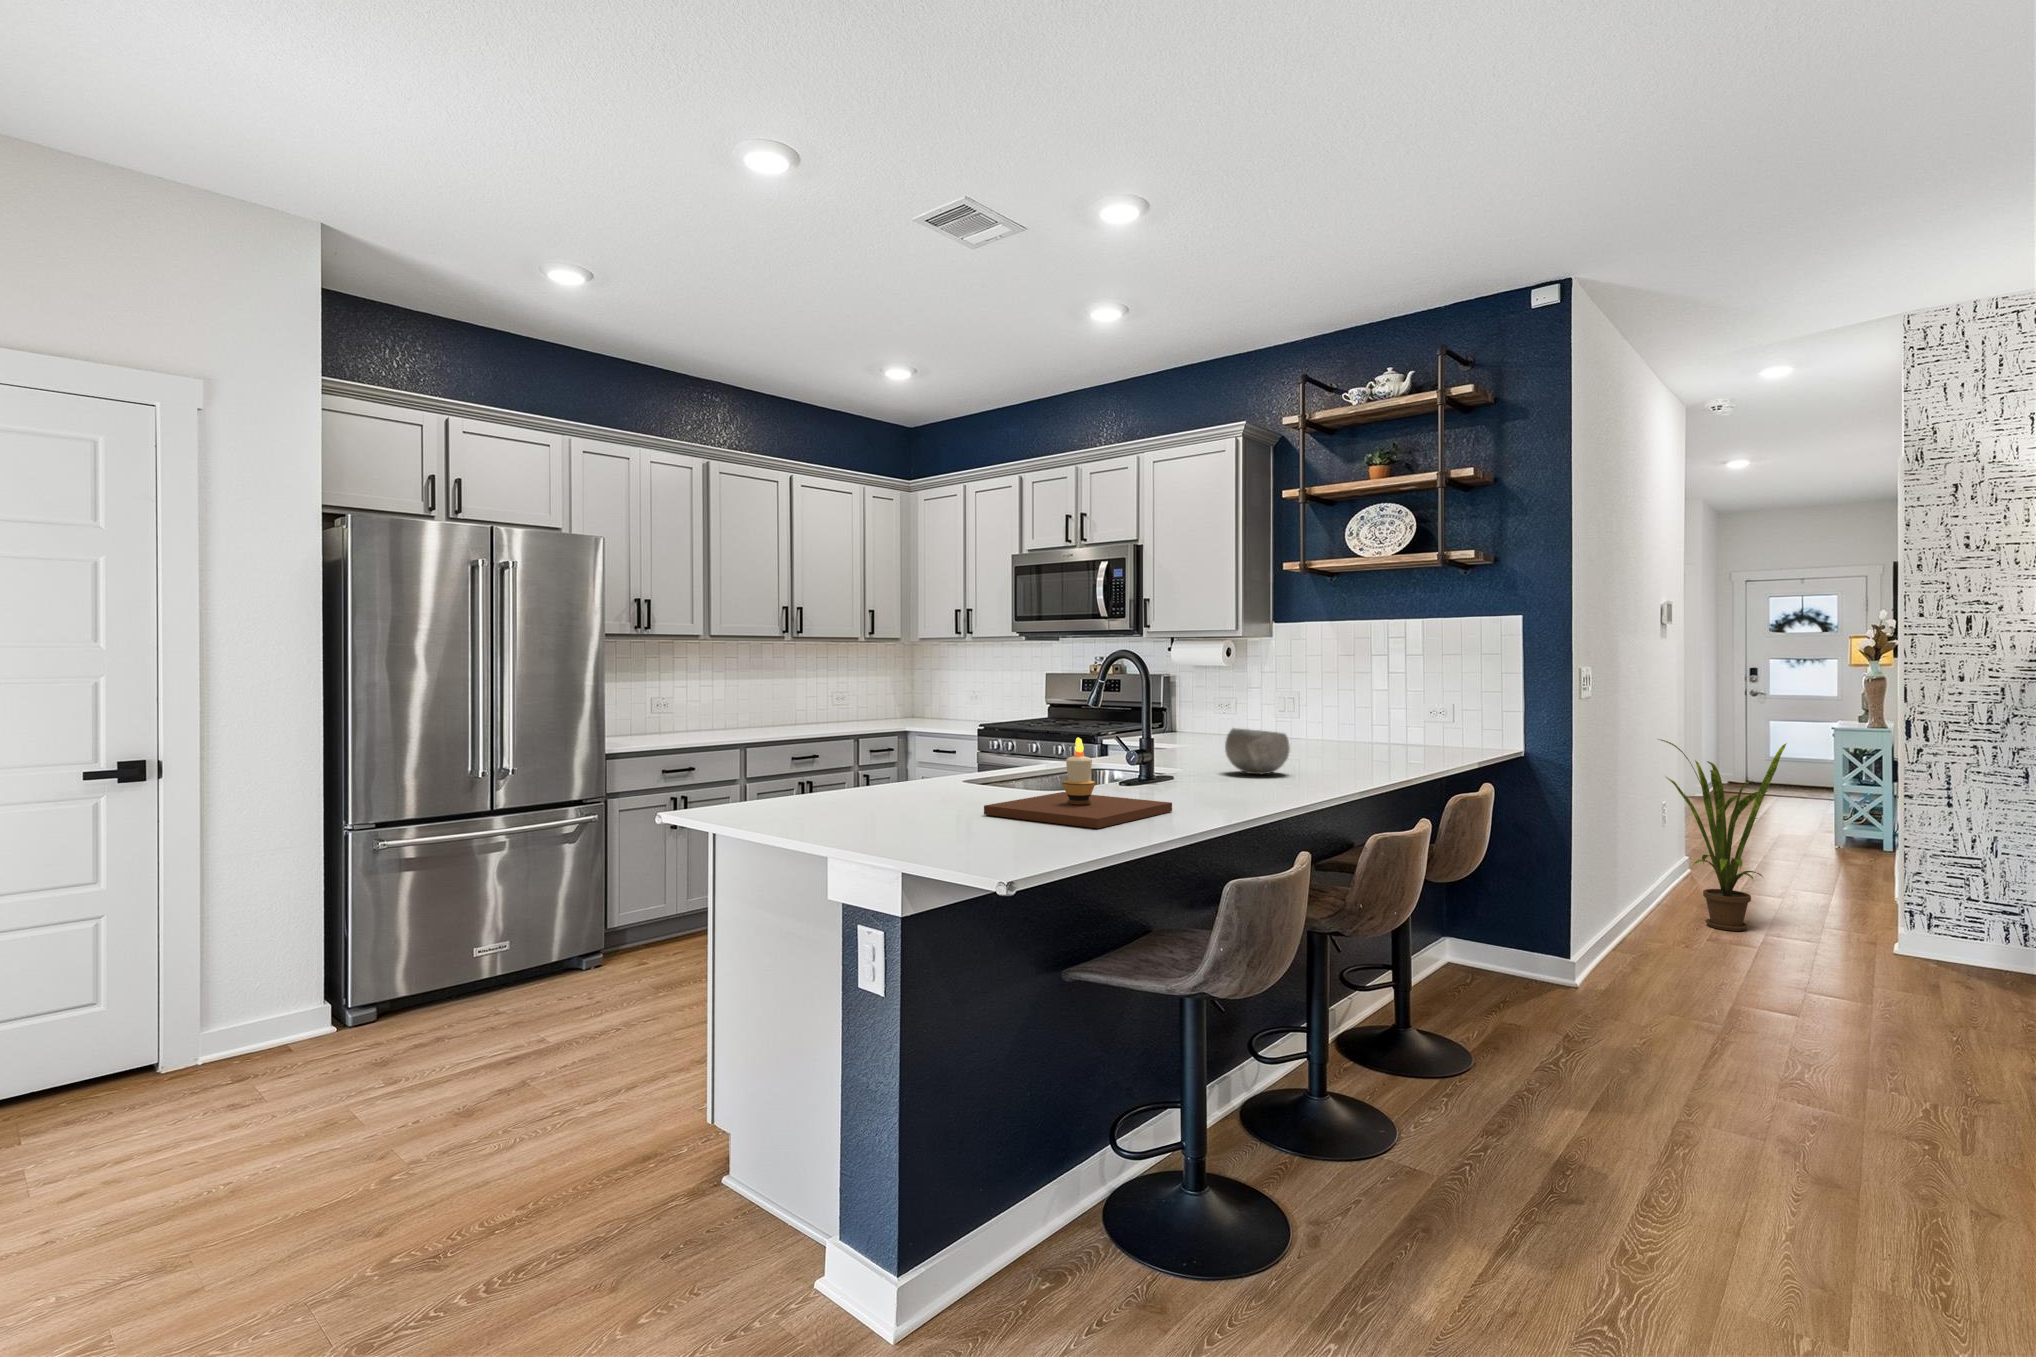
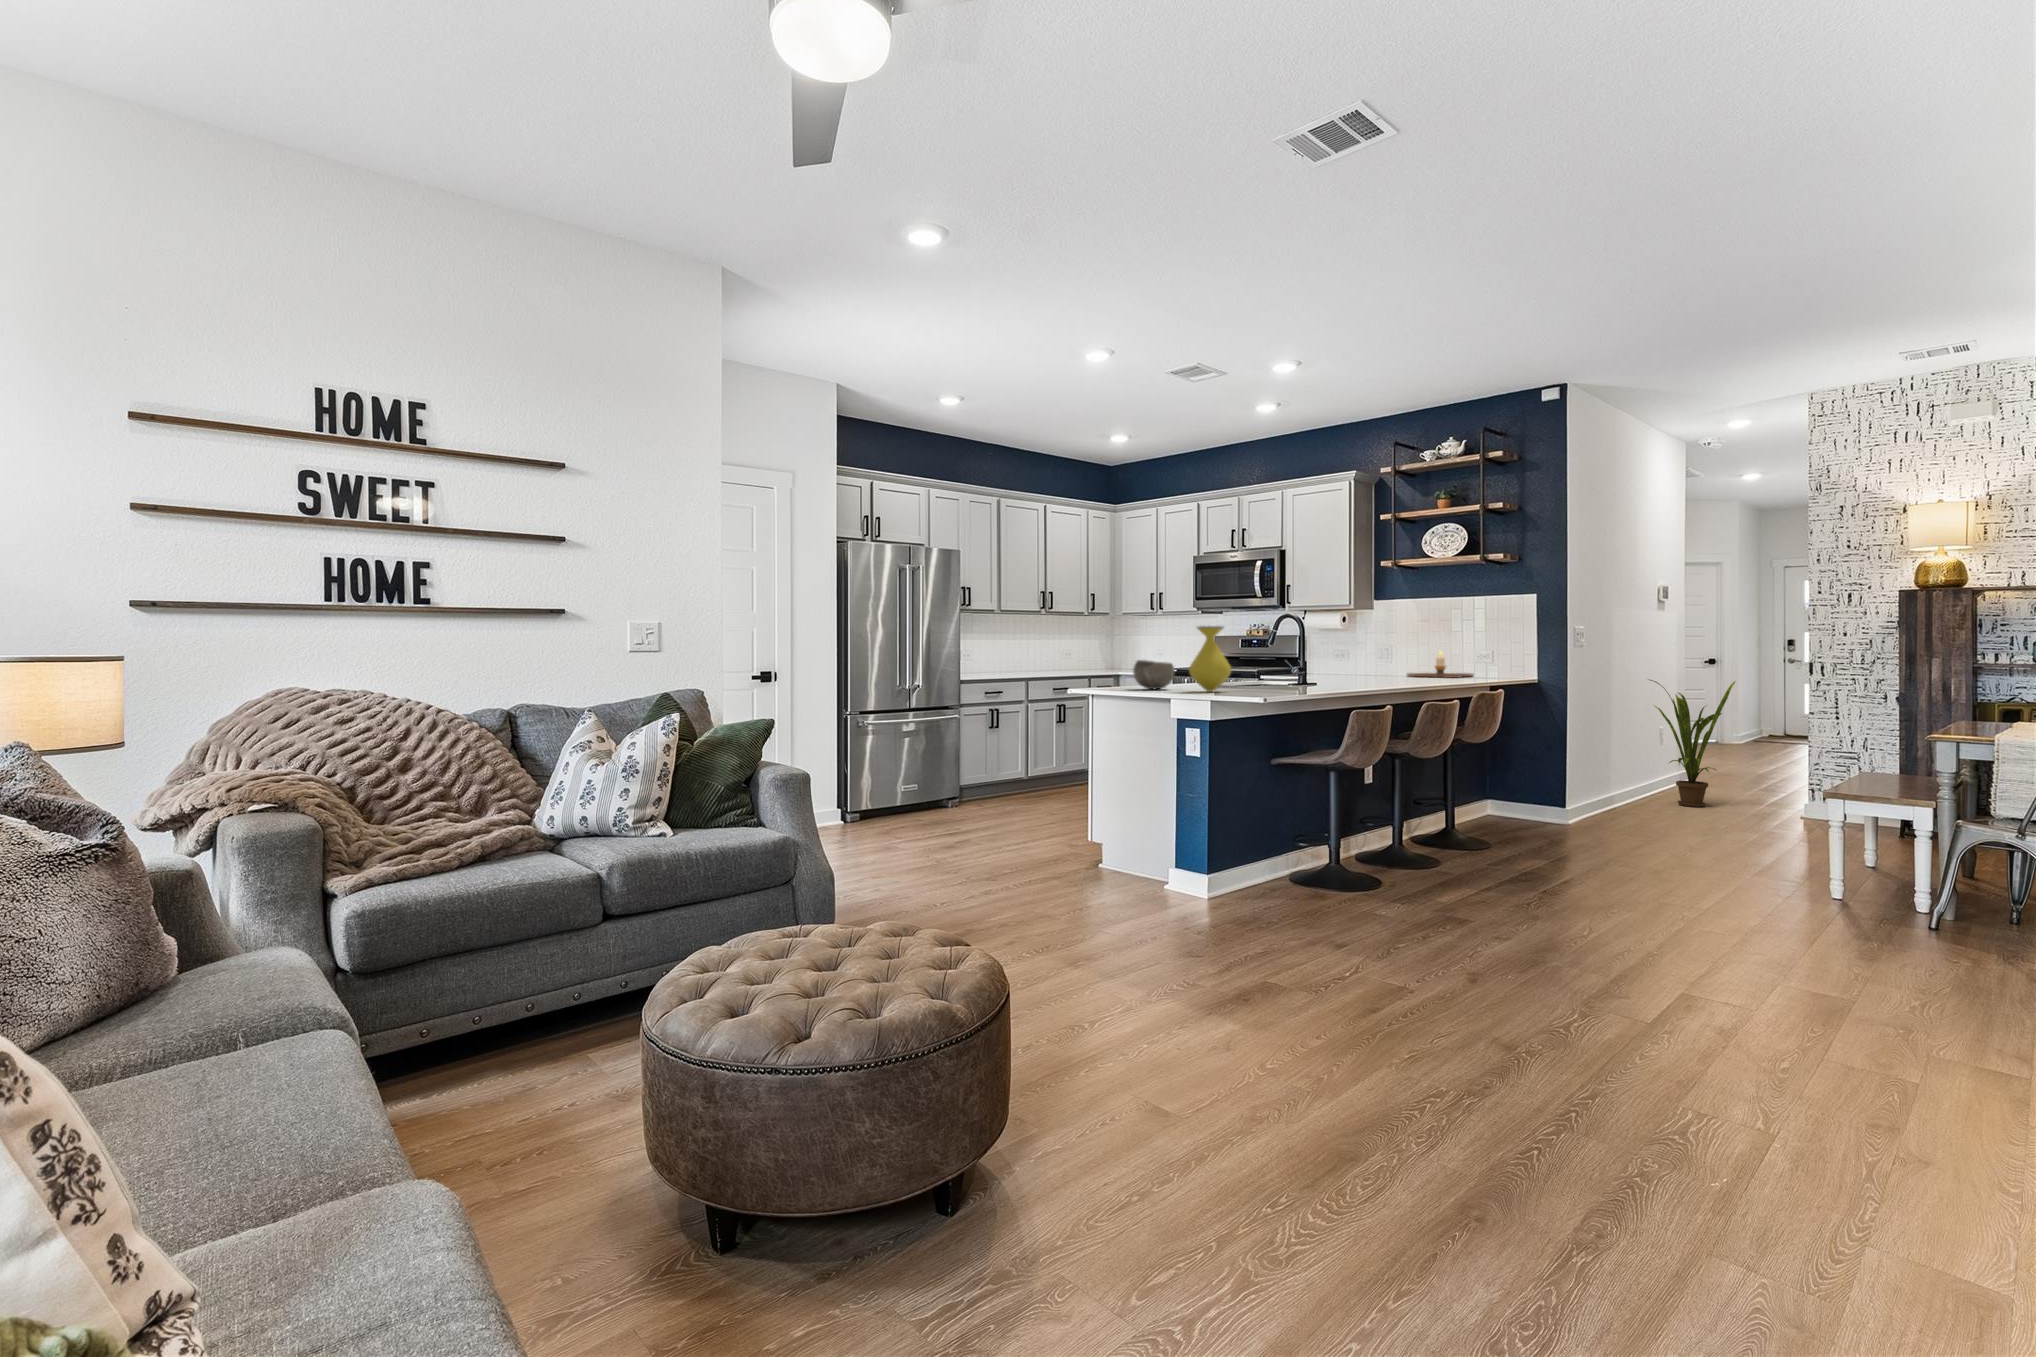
vase: none [888,690,979,837] -> present [1189,626,1231,692]
bowl: present [1225,728,1290,774] -> present [1133,660,1174,689]
candle: present [984,737,1172,828] -> present [1407,651,1474,678]

